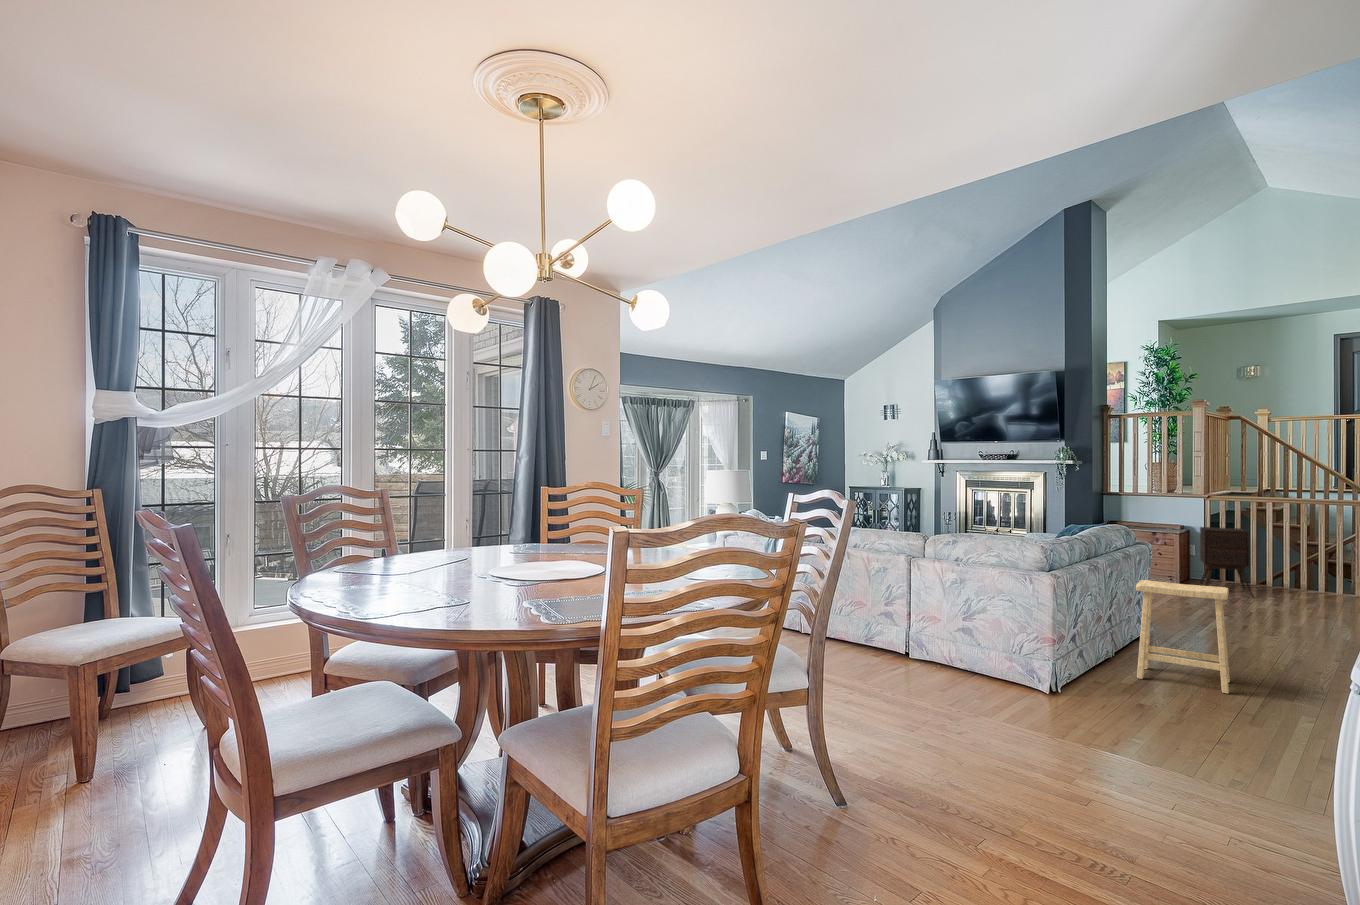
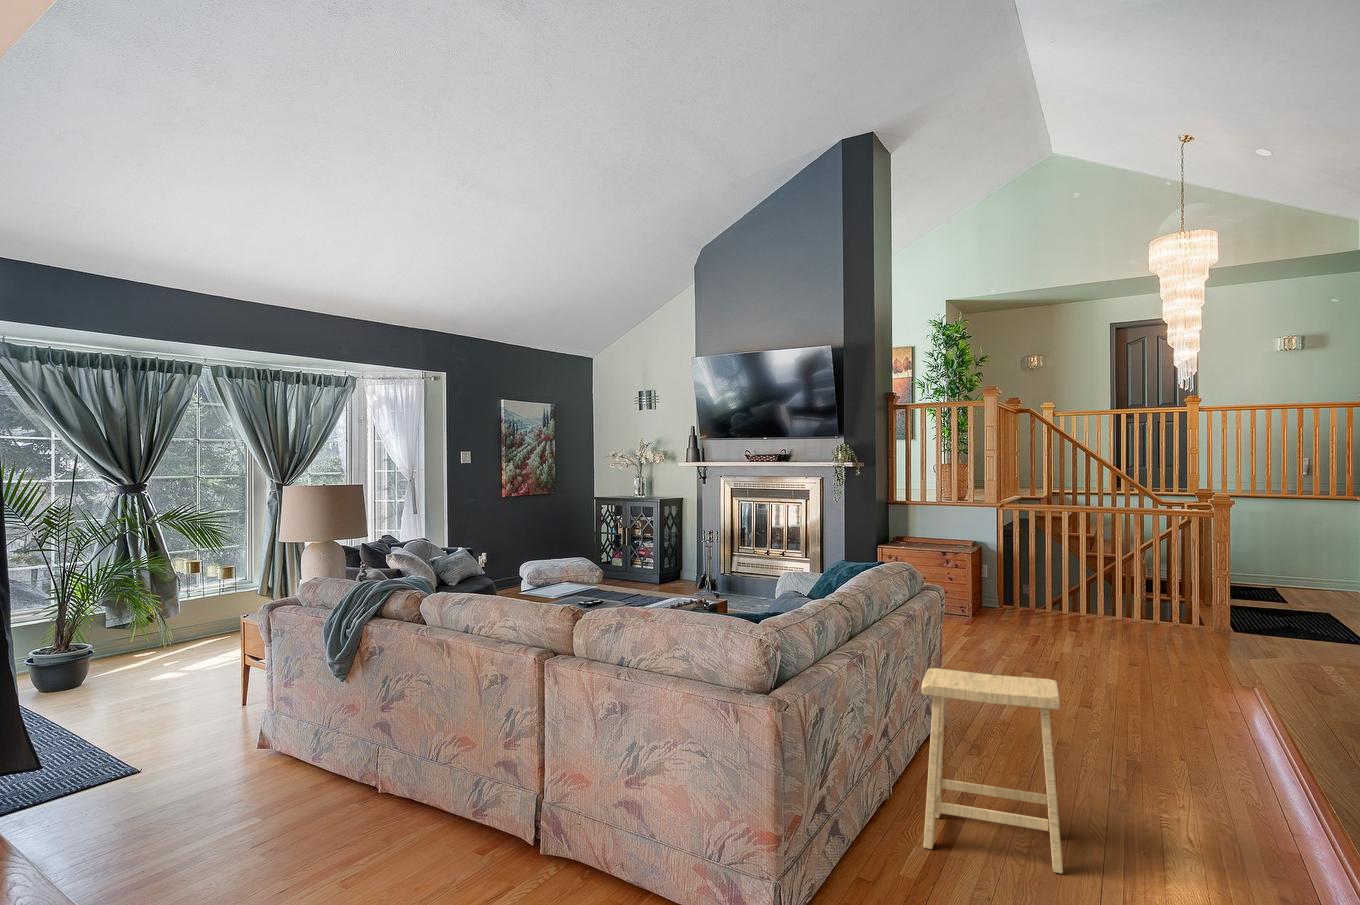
side table: present [1200,527,1254,597] -> none [995,547,1058,638]

